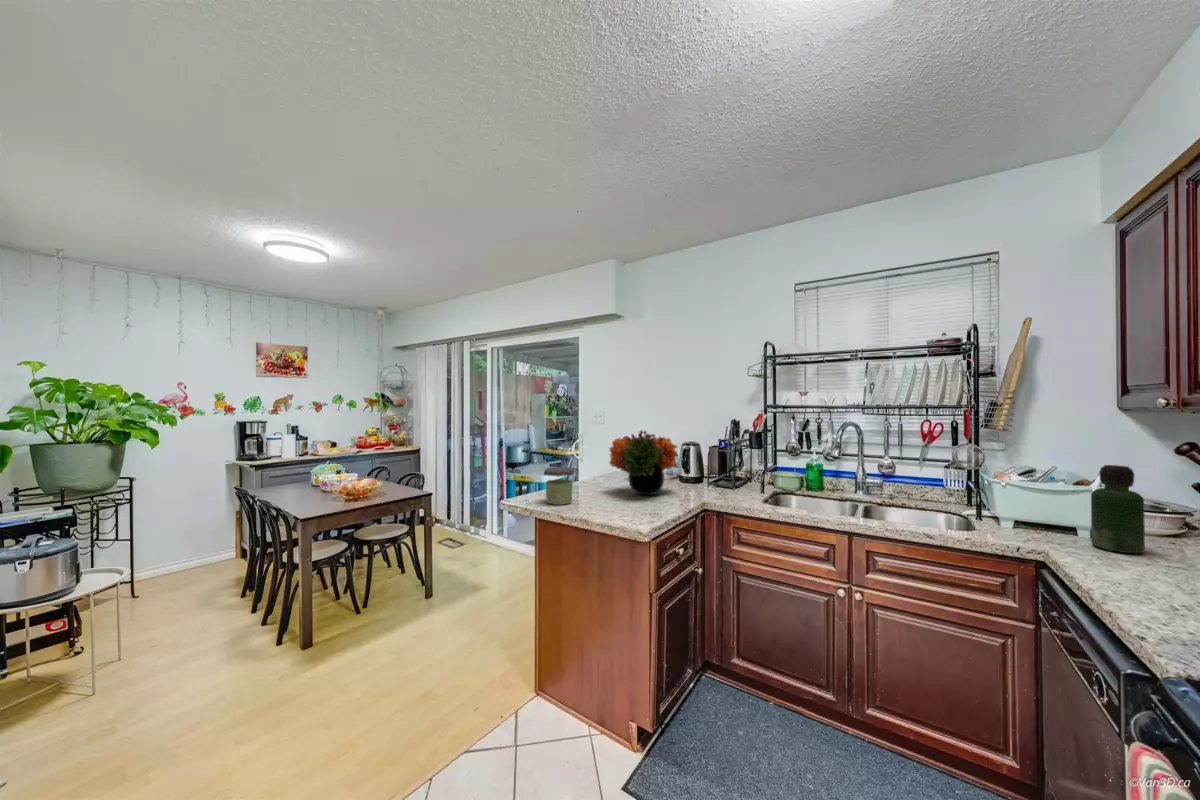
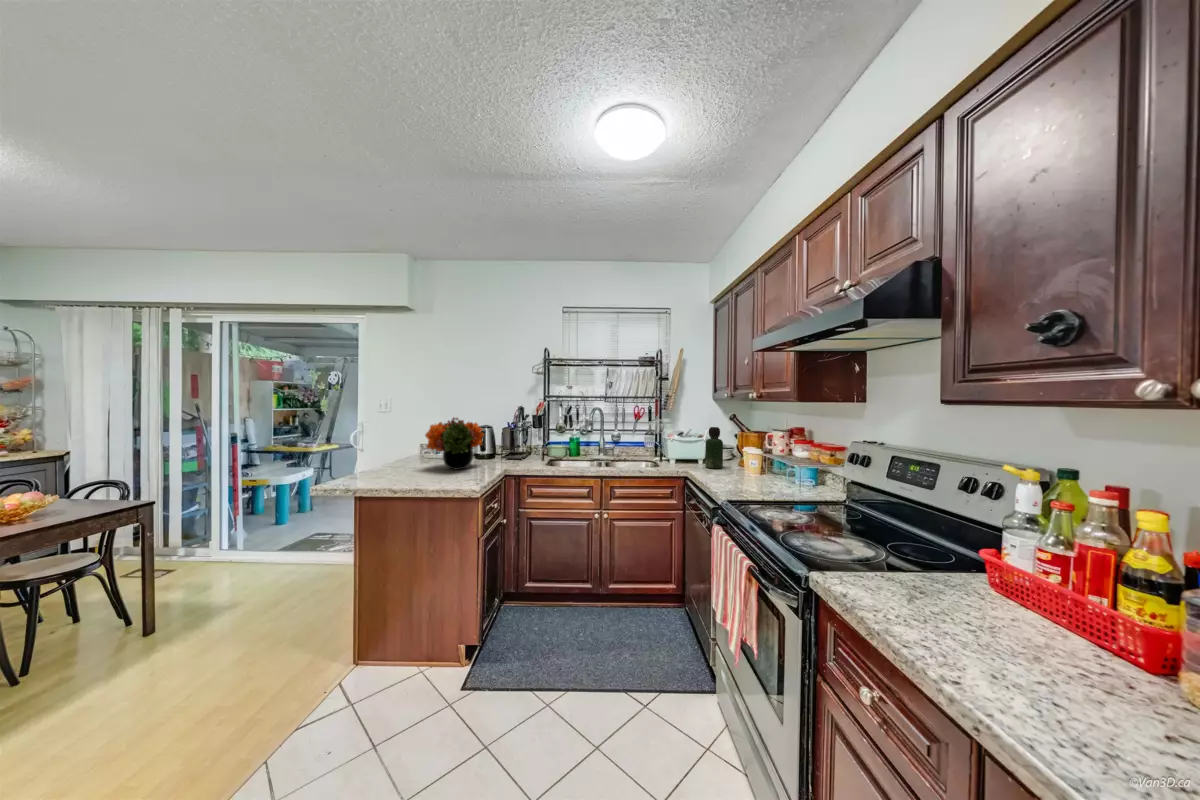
jar: present [544,467,574,505] -> none [373,451,402,483]

